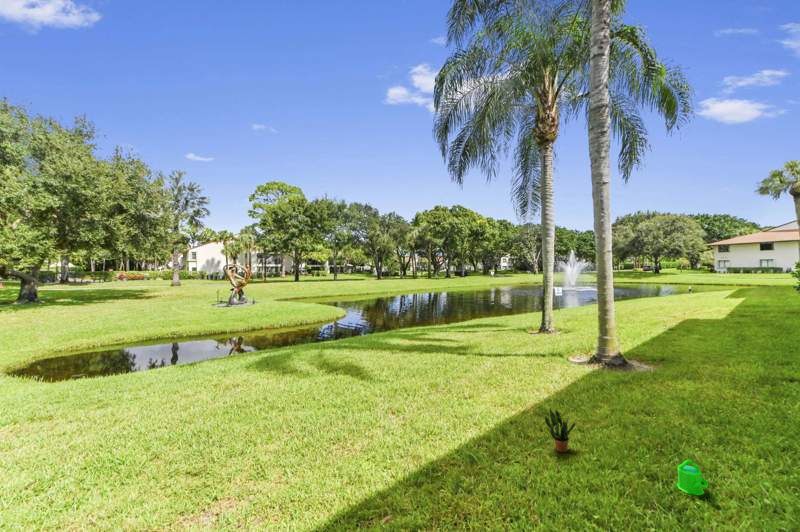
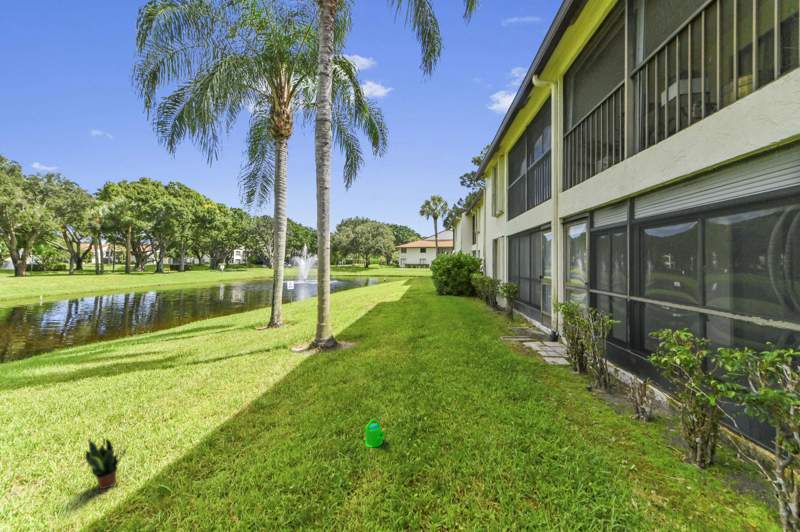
potted plant: present [545,408,575,452] -> present [85,439,126,489]

